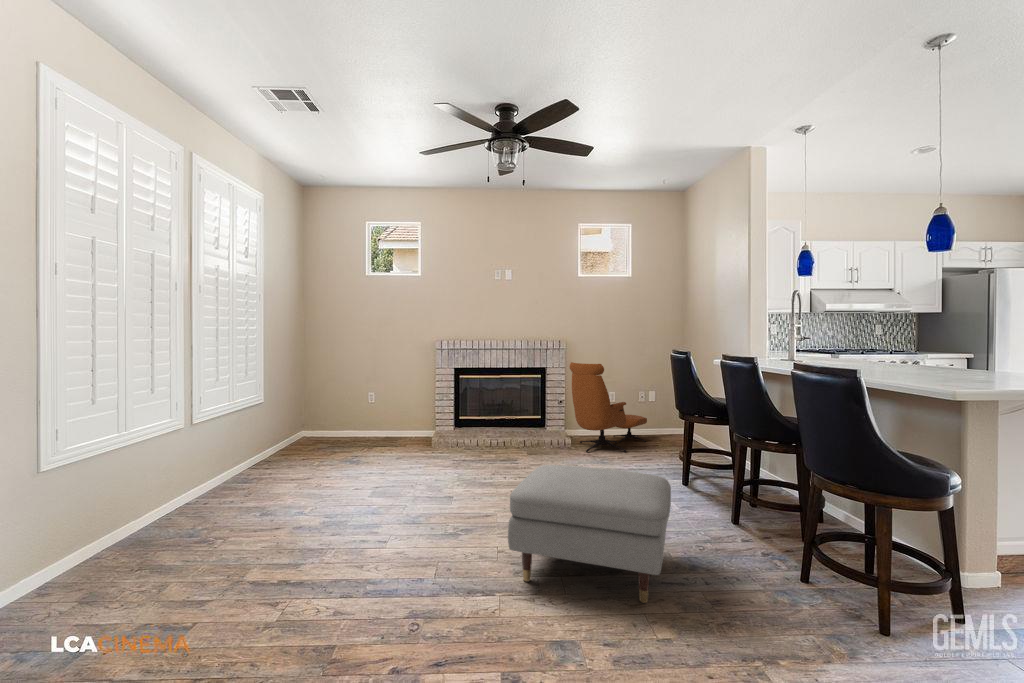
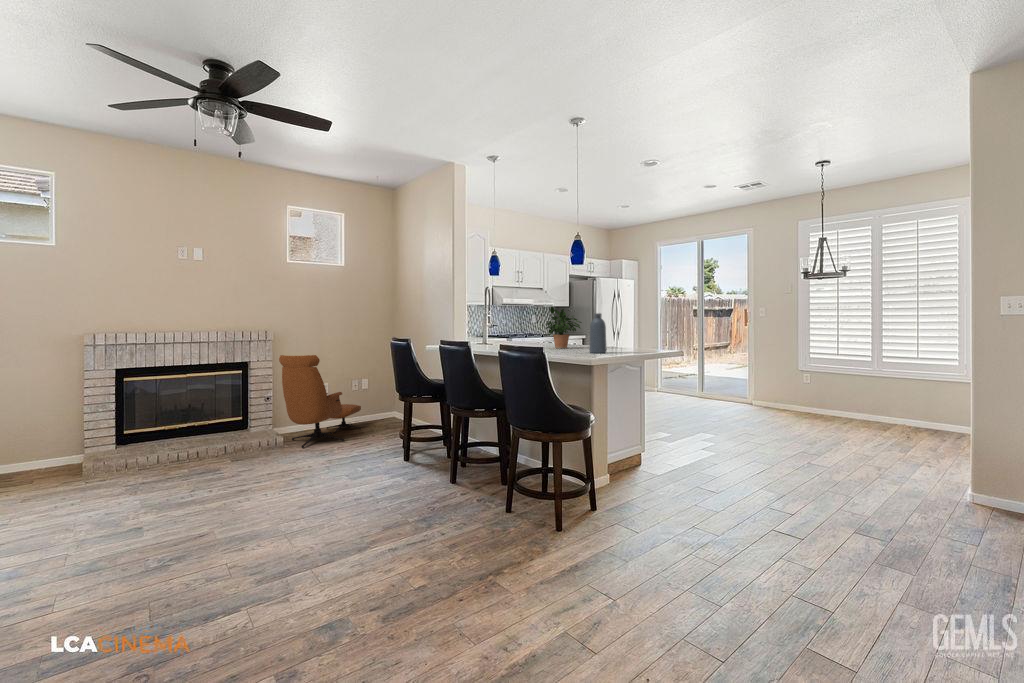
potted plant: none [879,314,953,372] -> present [546,307,582,348]
vase: none [956,323,991,383] -> present [589,313,607,353]
ottoman: present [508,465,671,603] -> none [251,453,414,585]

